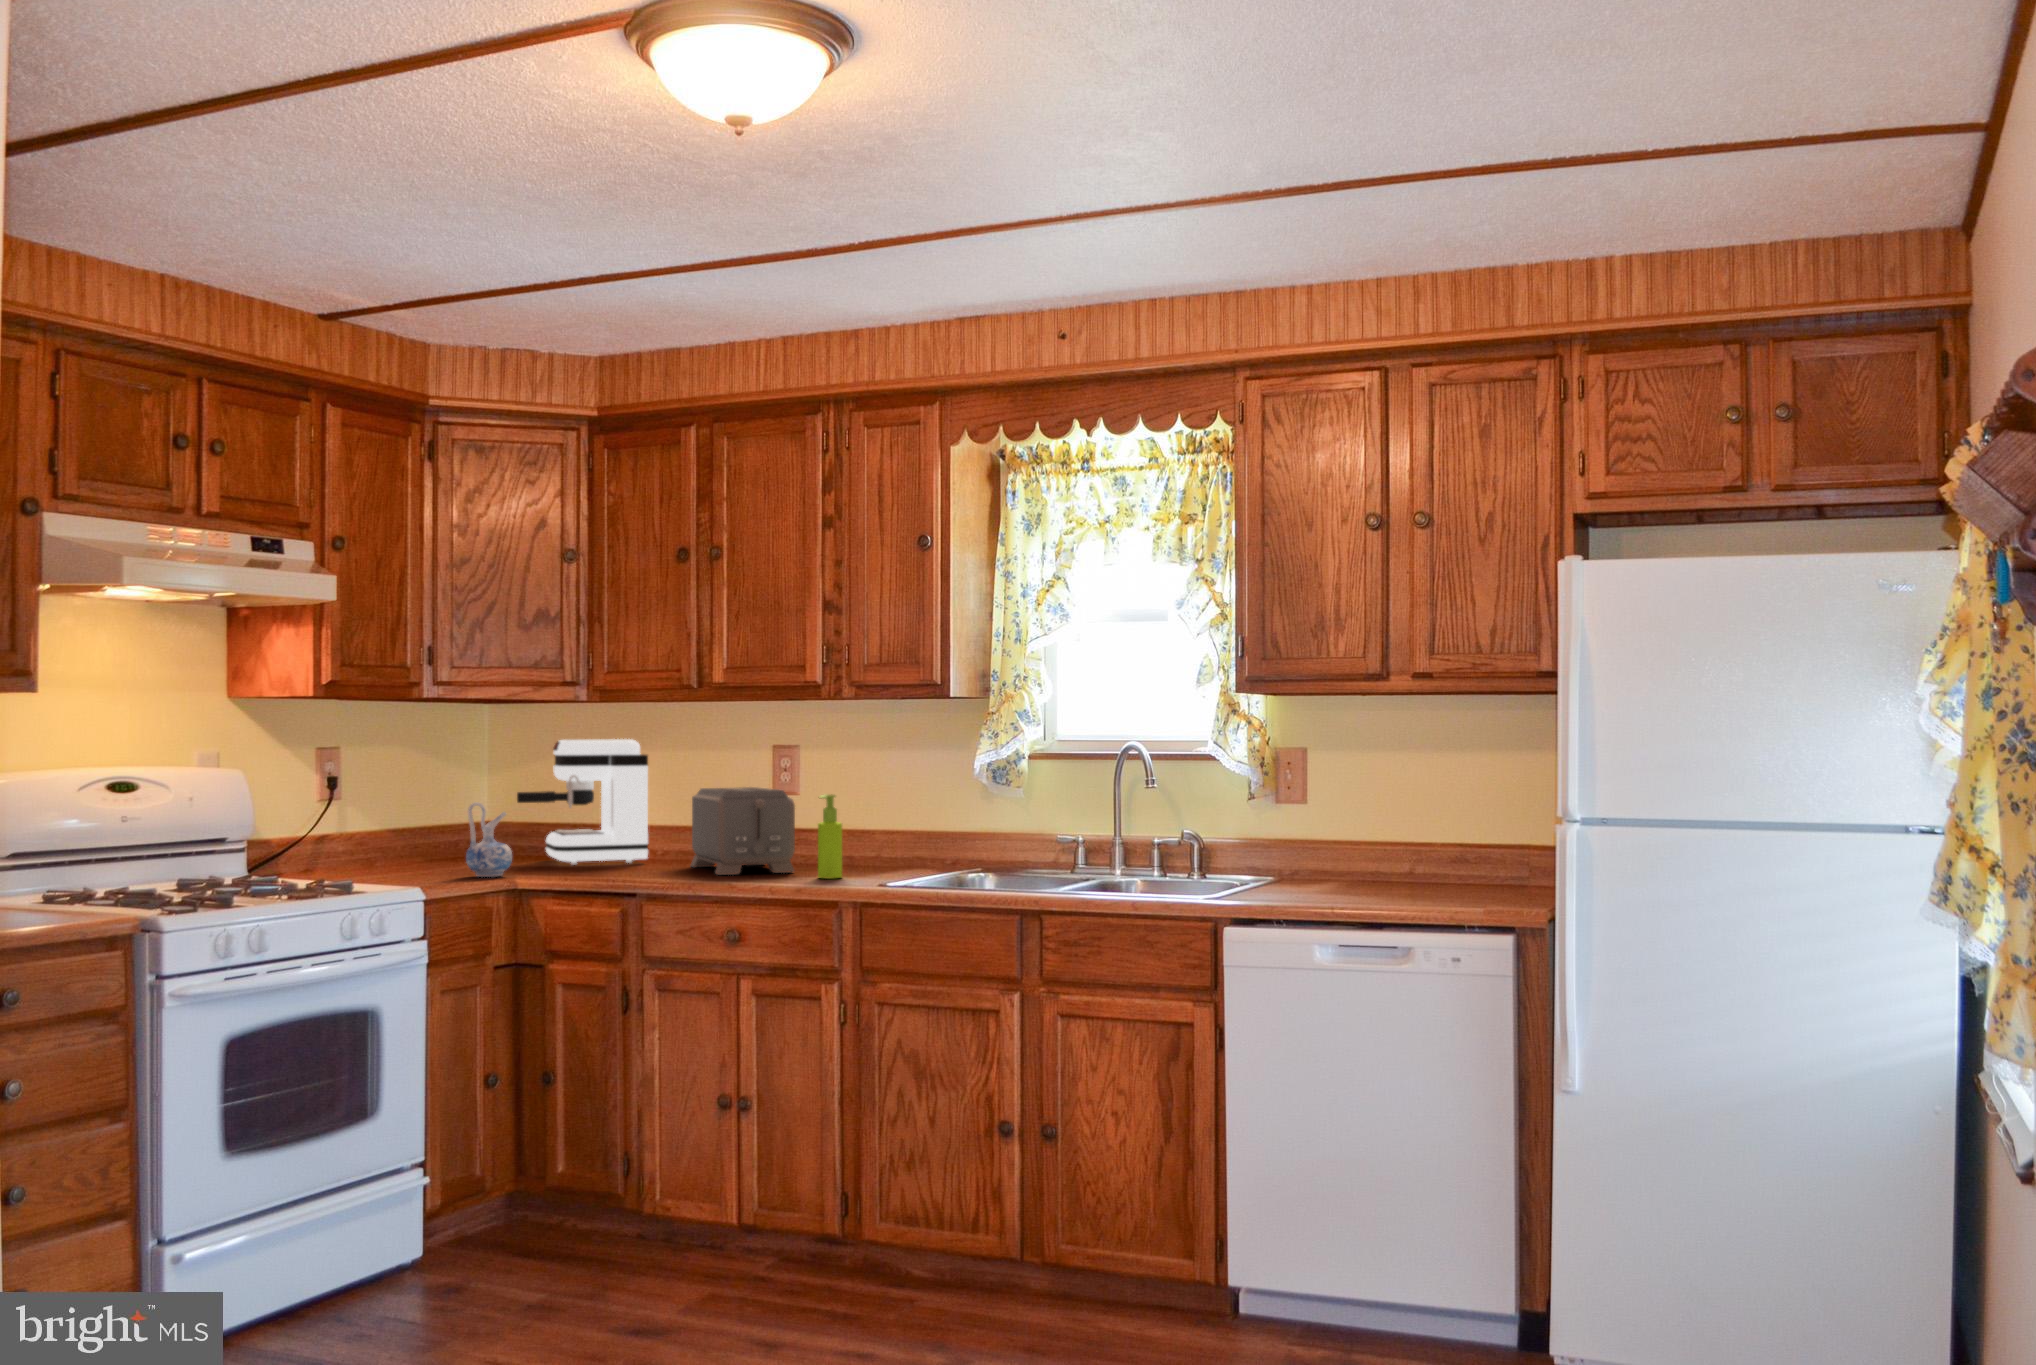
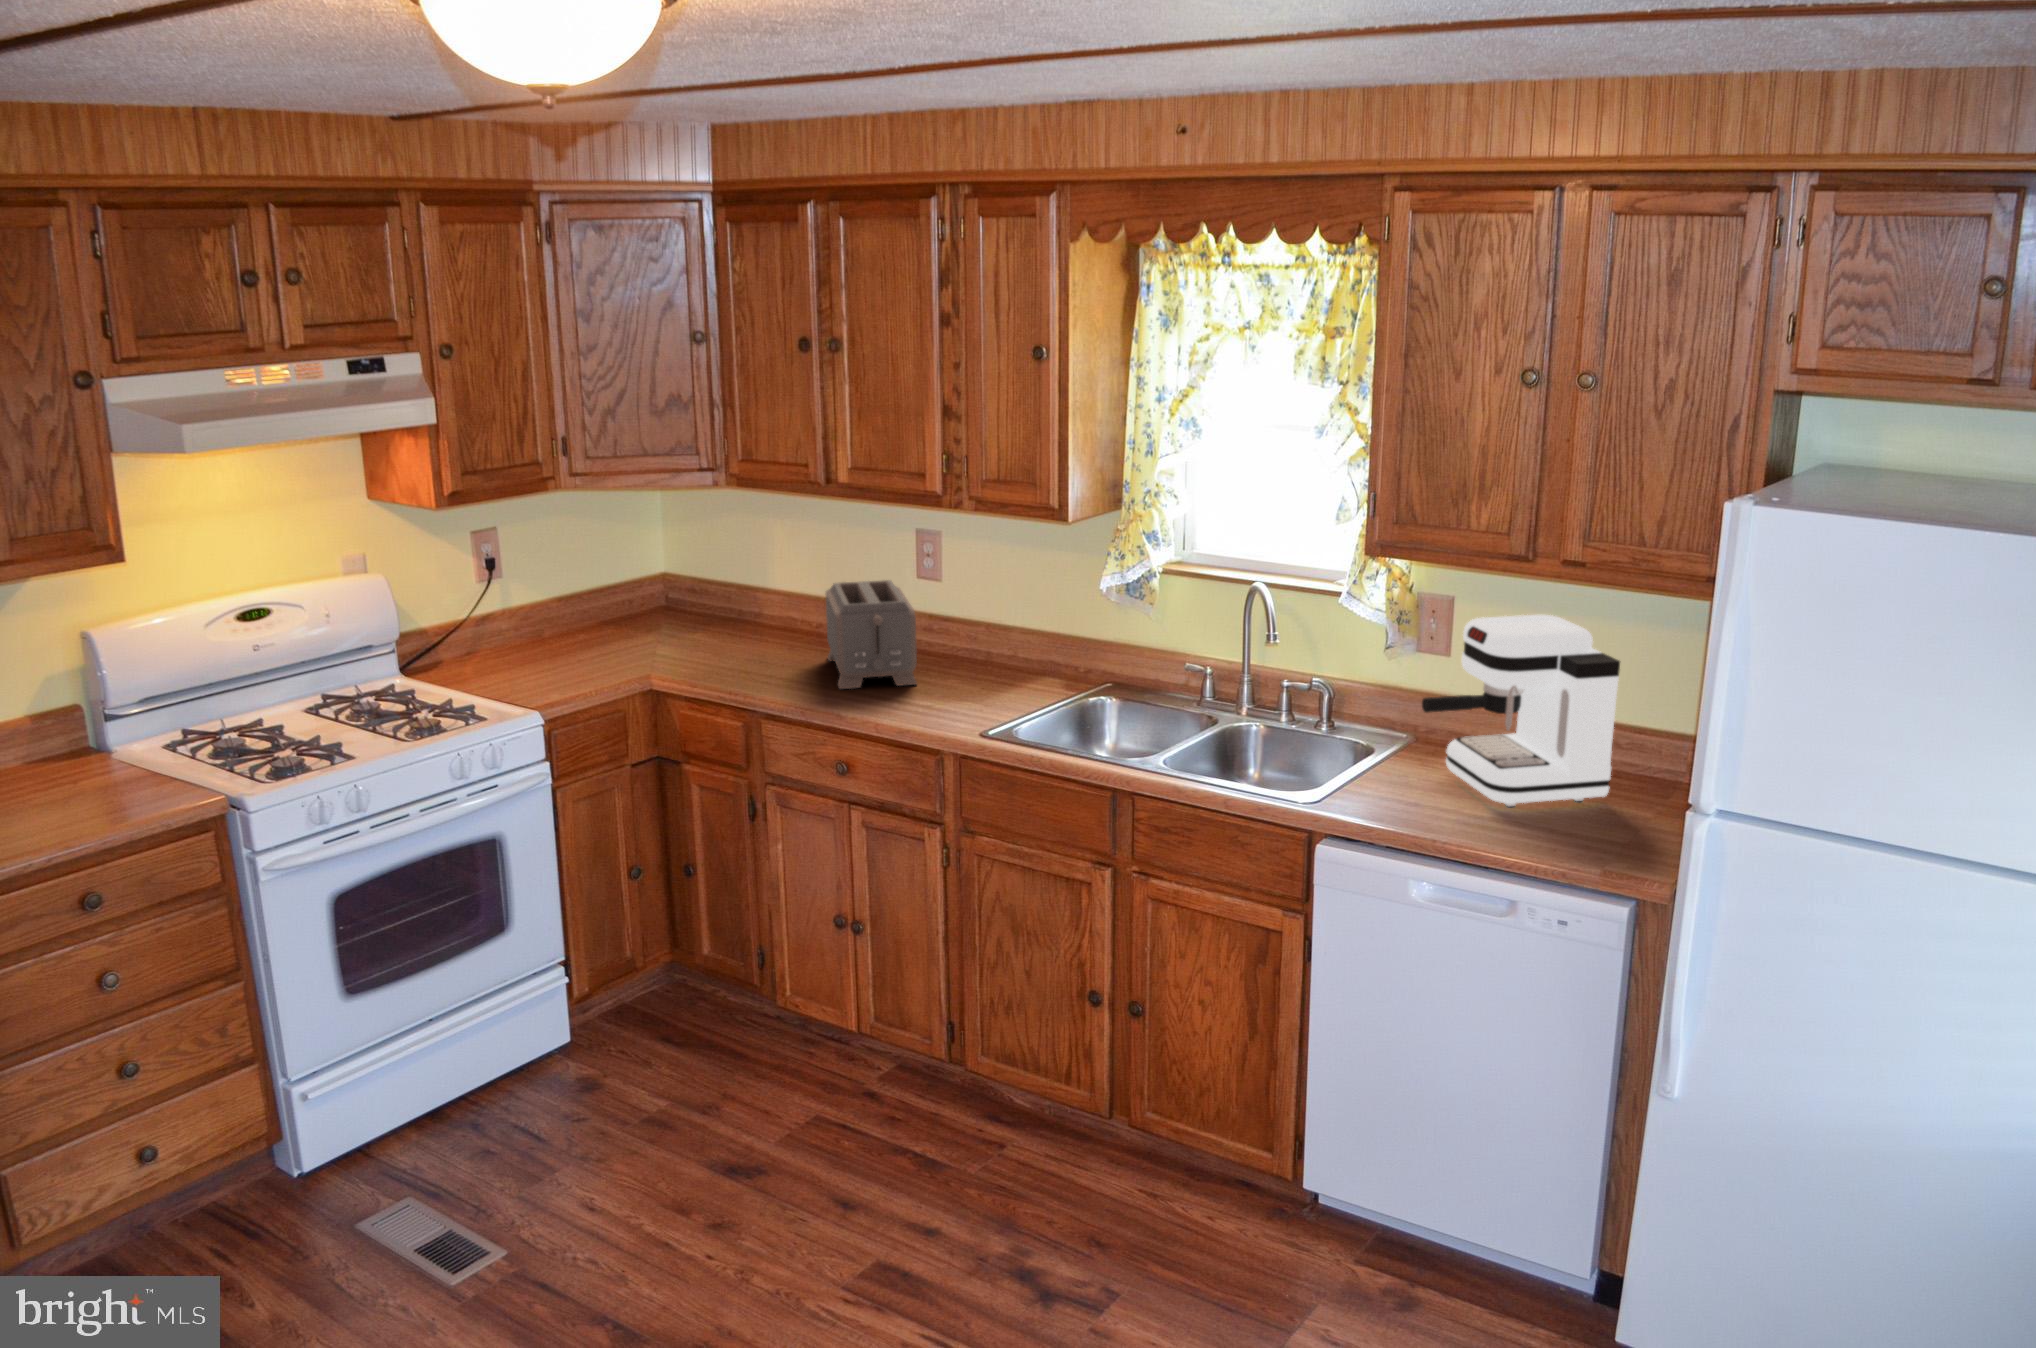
coffee maker: present [517,739,648,864] -> present [1422,615,1620,806]
soap dispenser: present [818,794,842,879] -> none [929,620,956,707]
ceramic pitcher: present [466,802,512,877] -> none [597,611,644,683]

